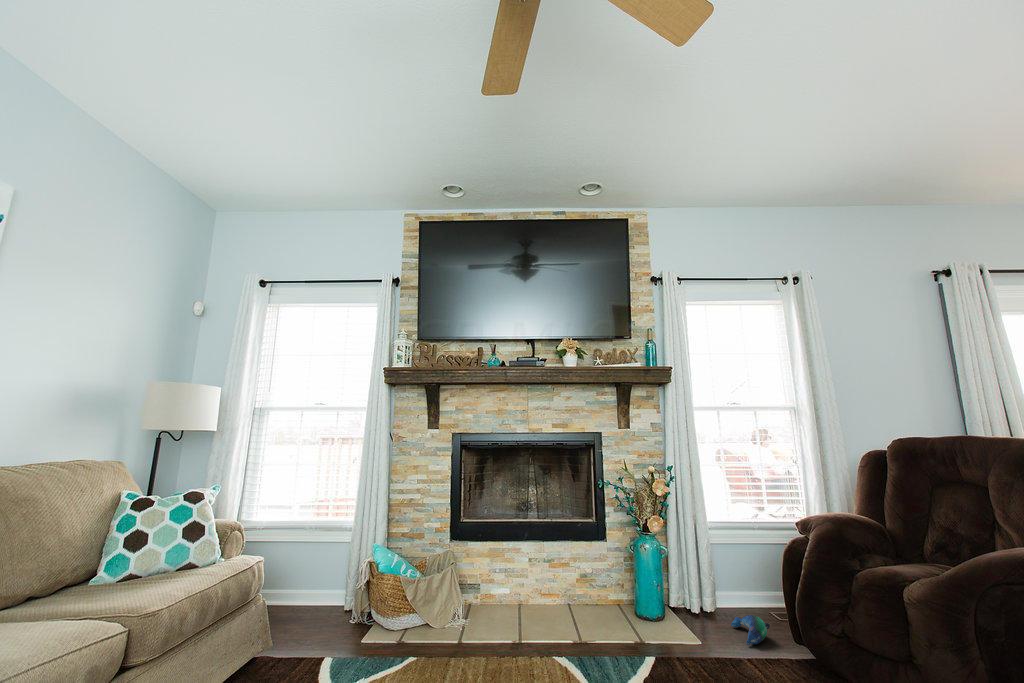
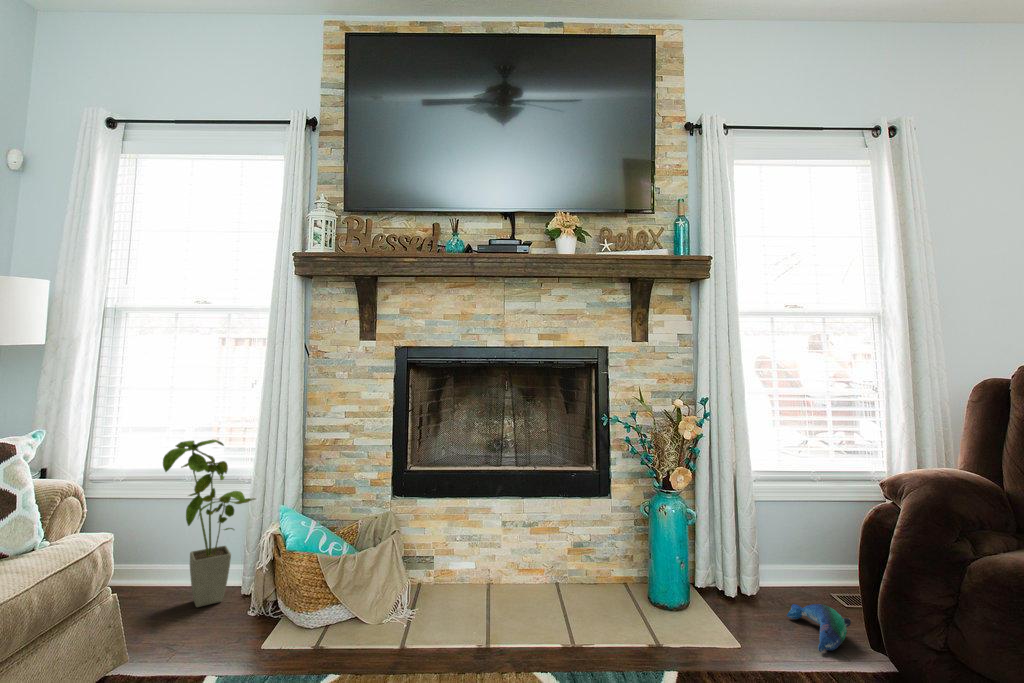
house plant: none [306,500,362,620] -> present [163,440,255,607]

